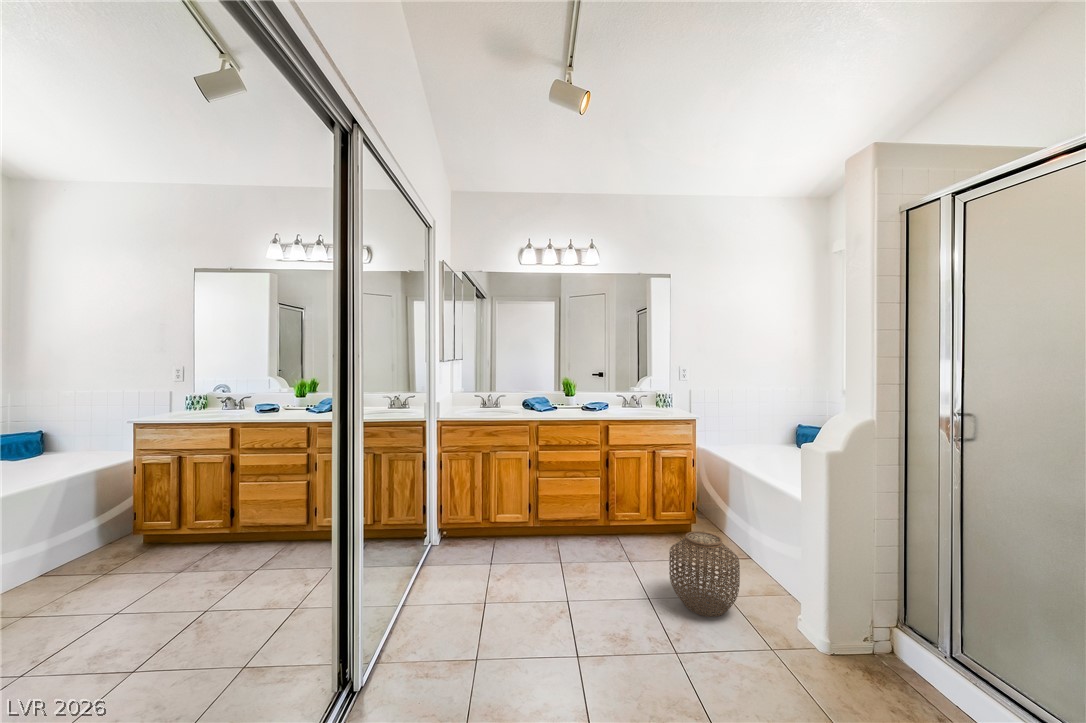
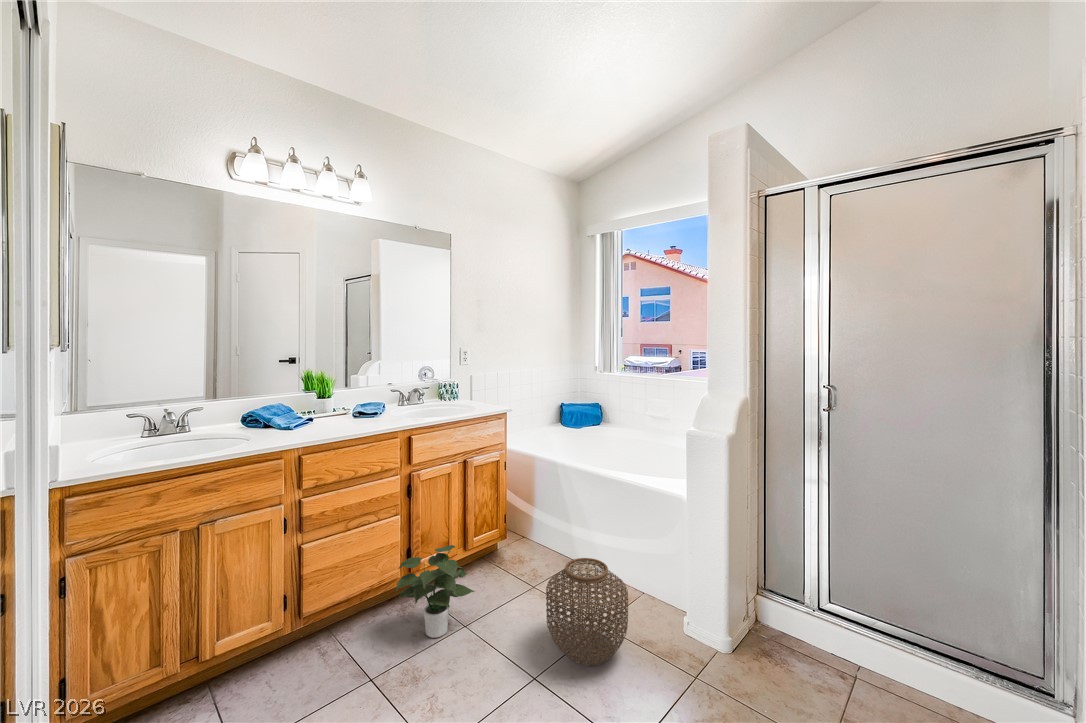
potted plant: none [585,503,637,563] -> present [396,545,474,638]

